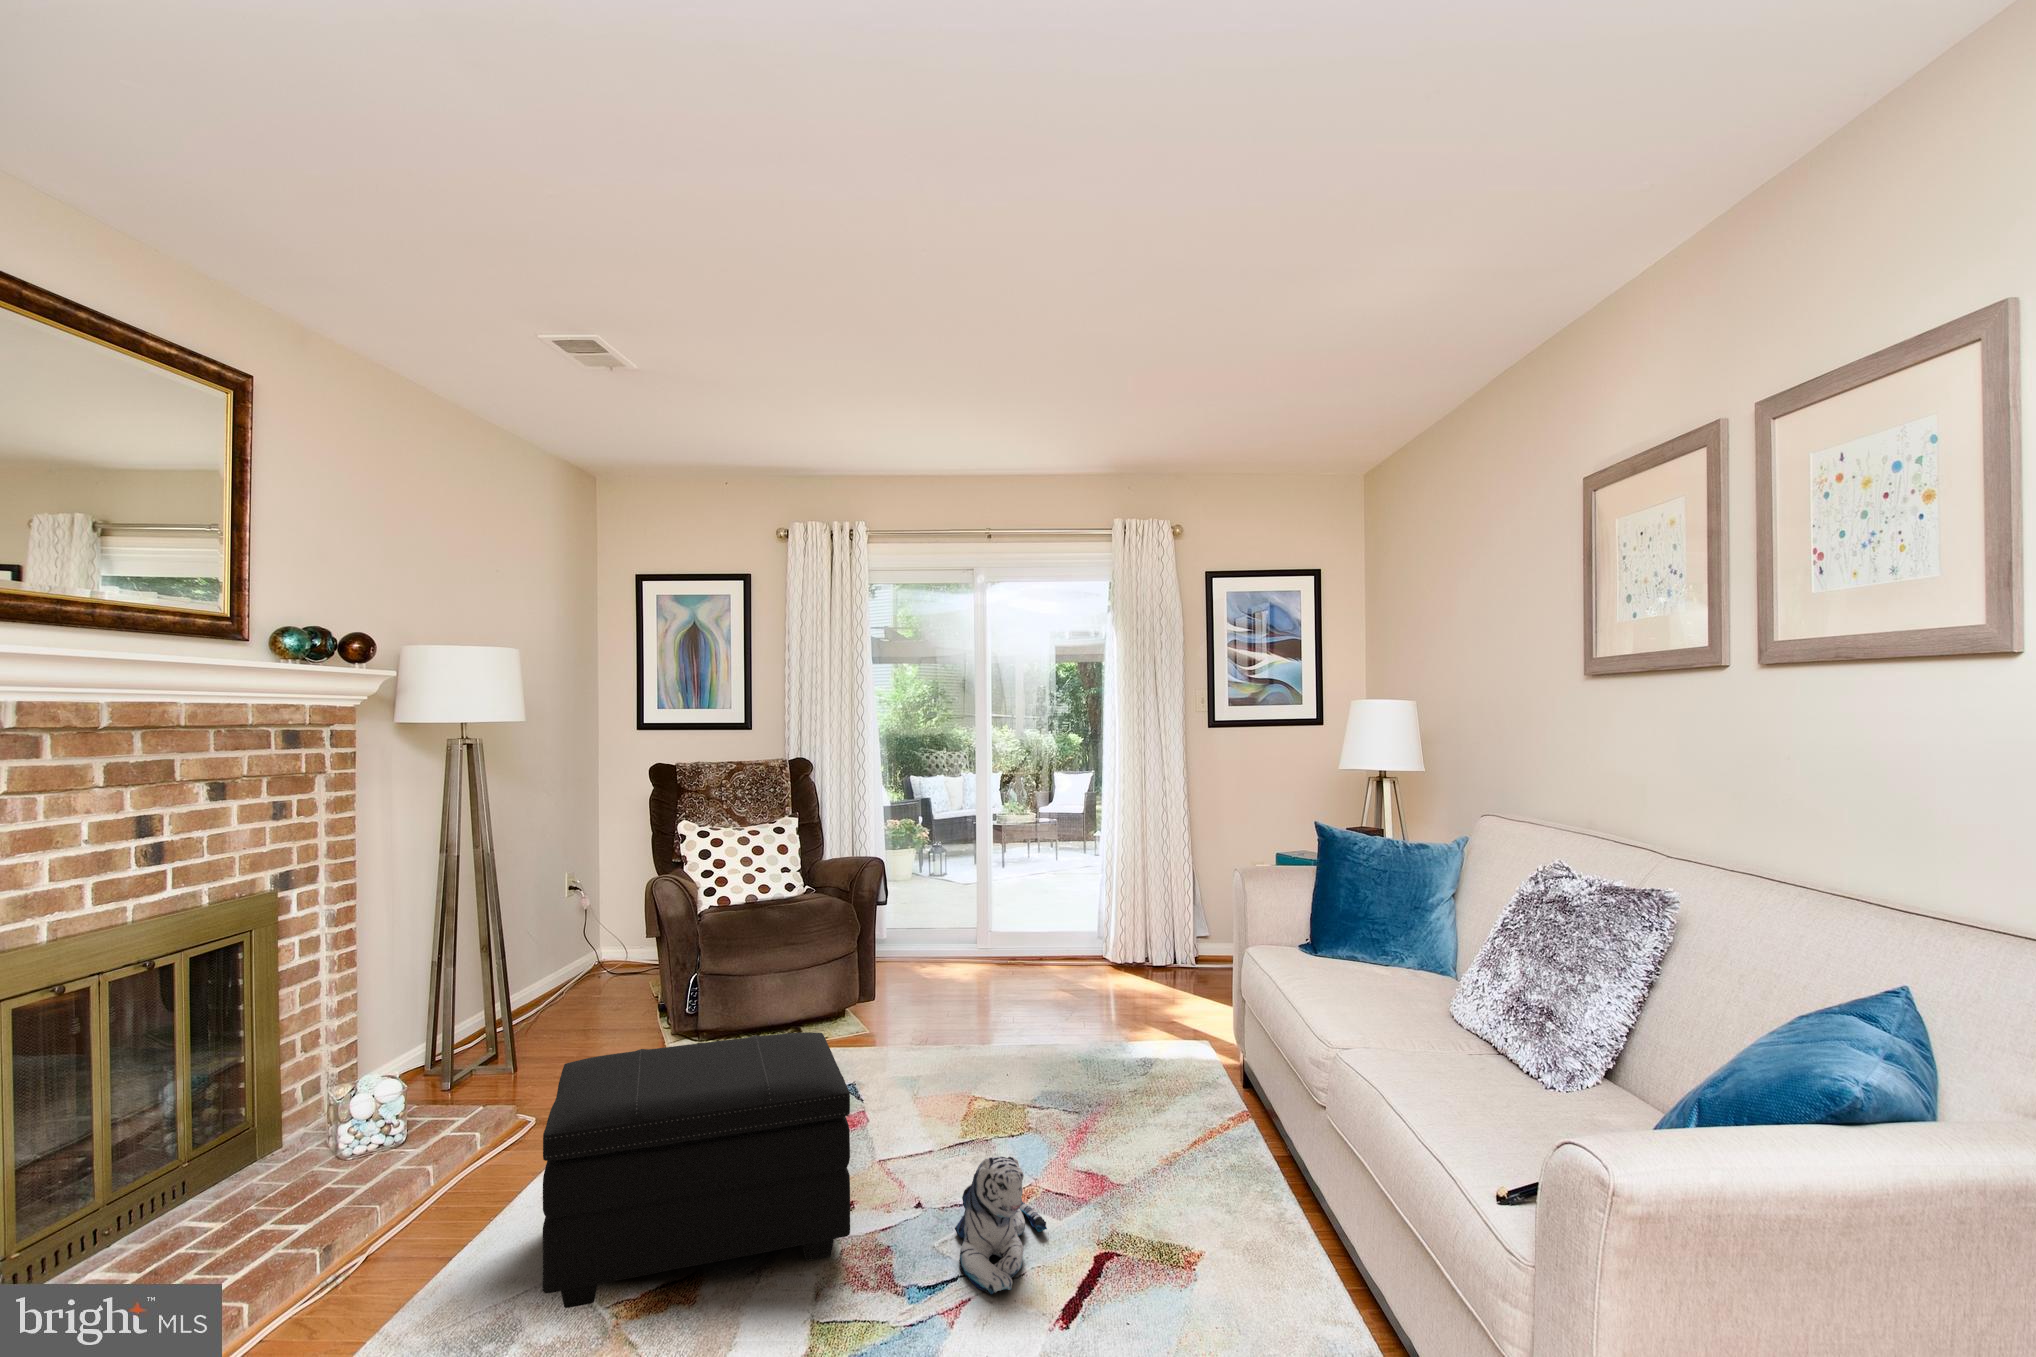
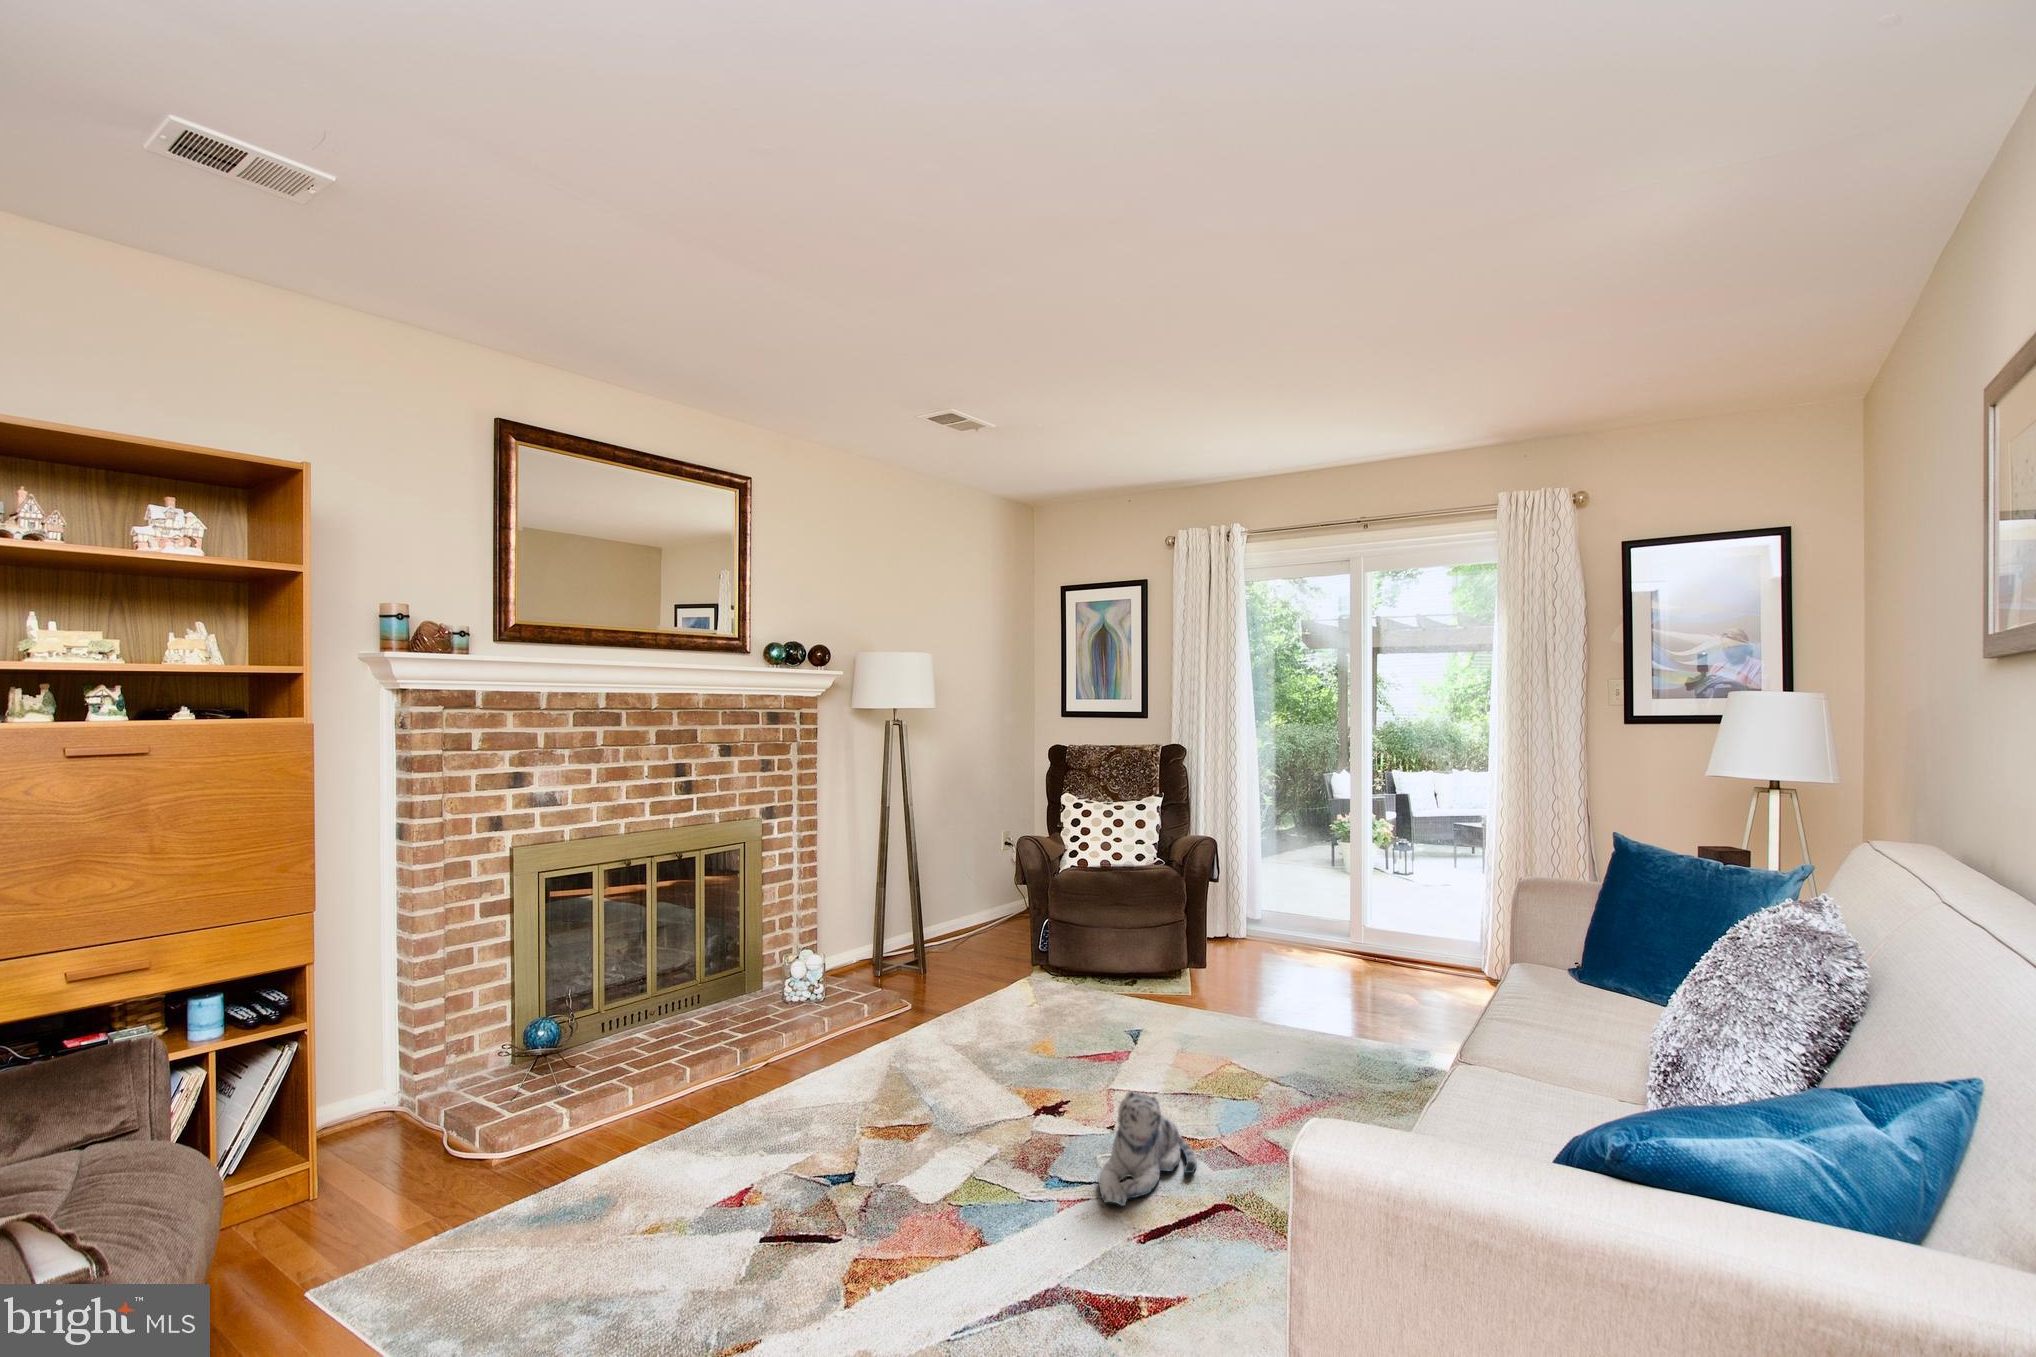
footstool: present [542,1032,850,1308] -> none [818,954,1059,1142]

